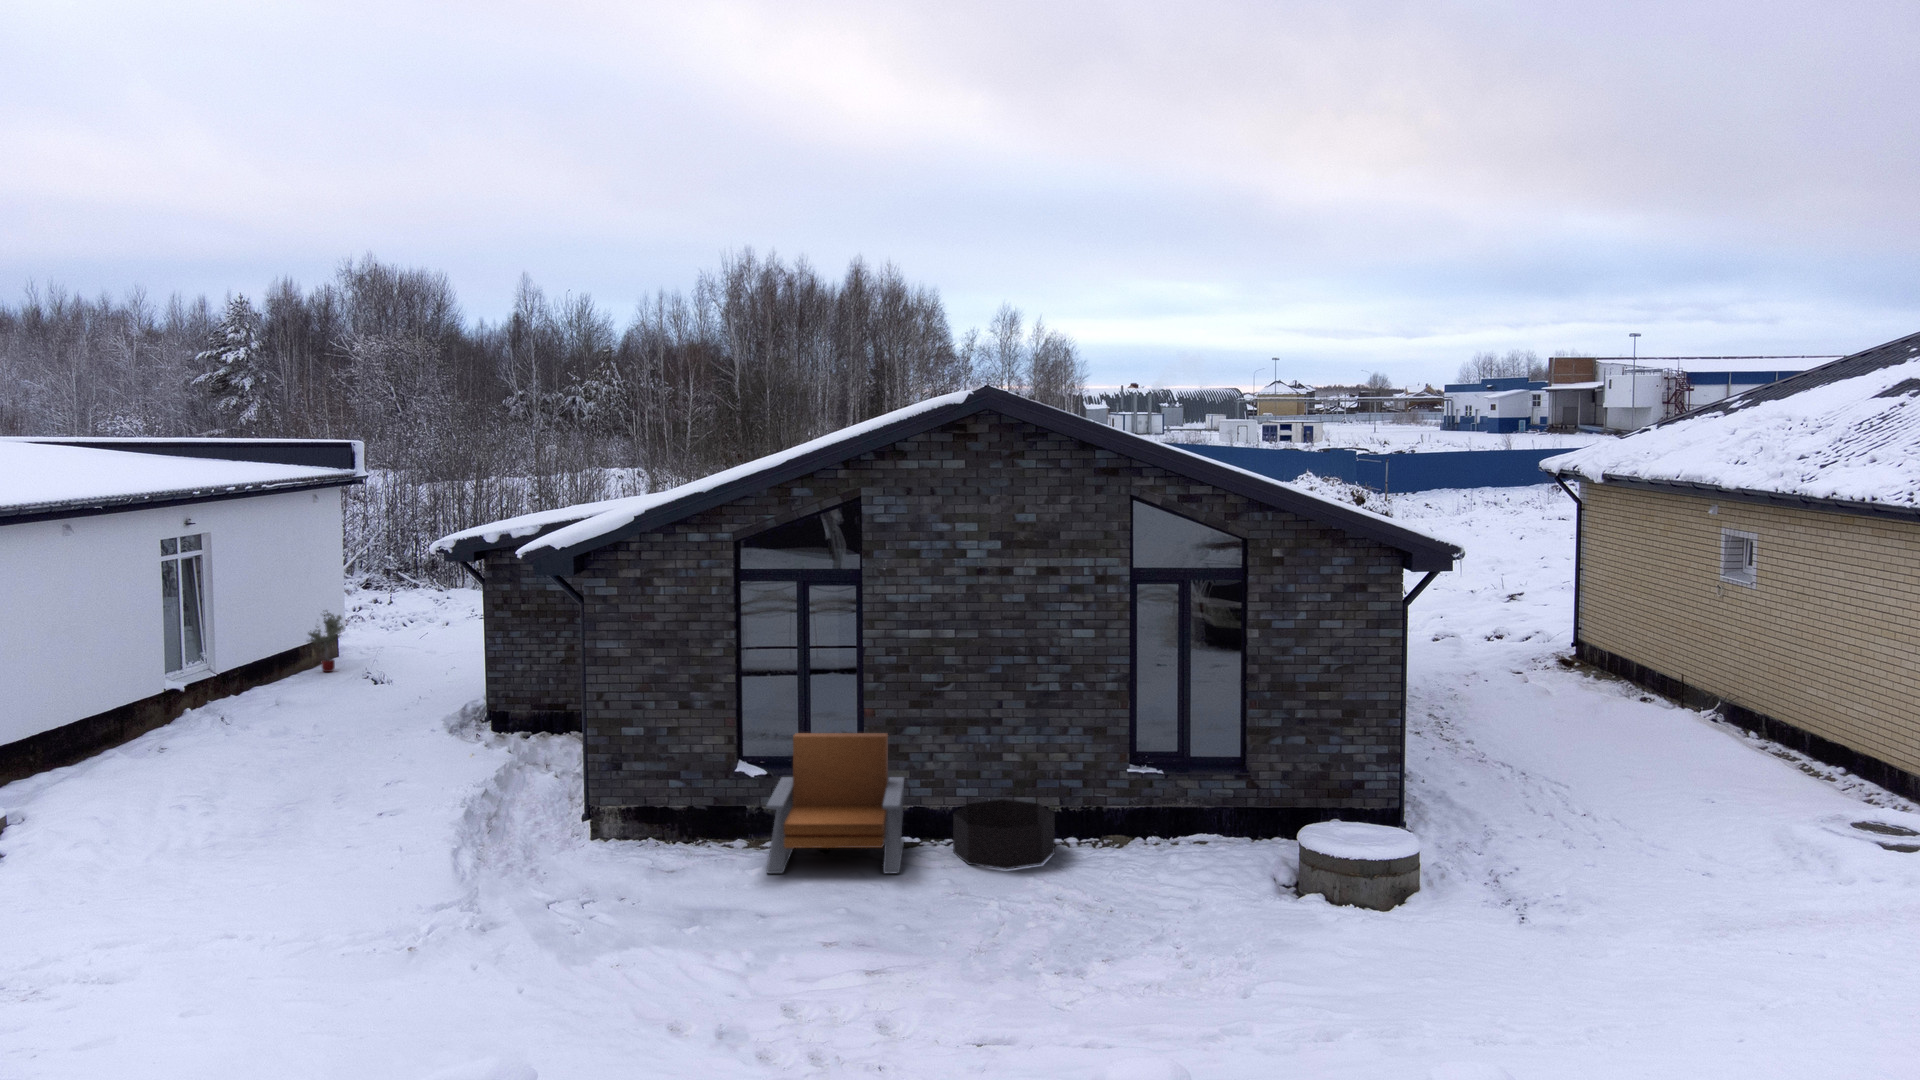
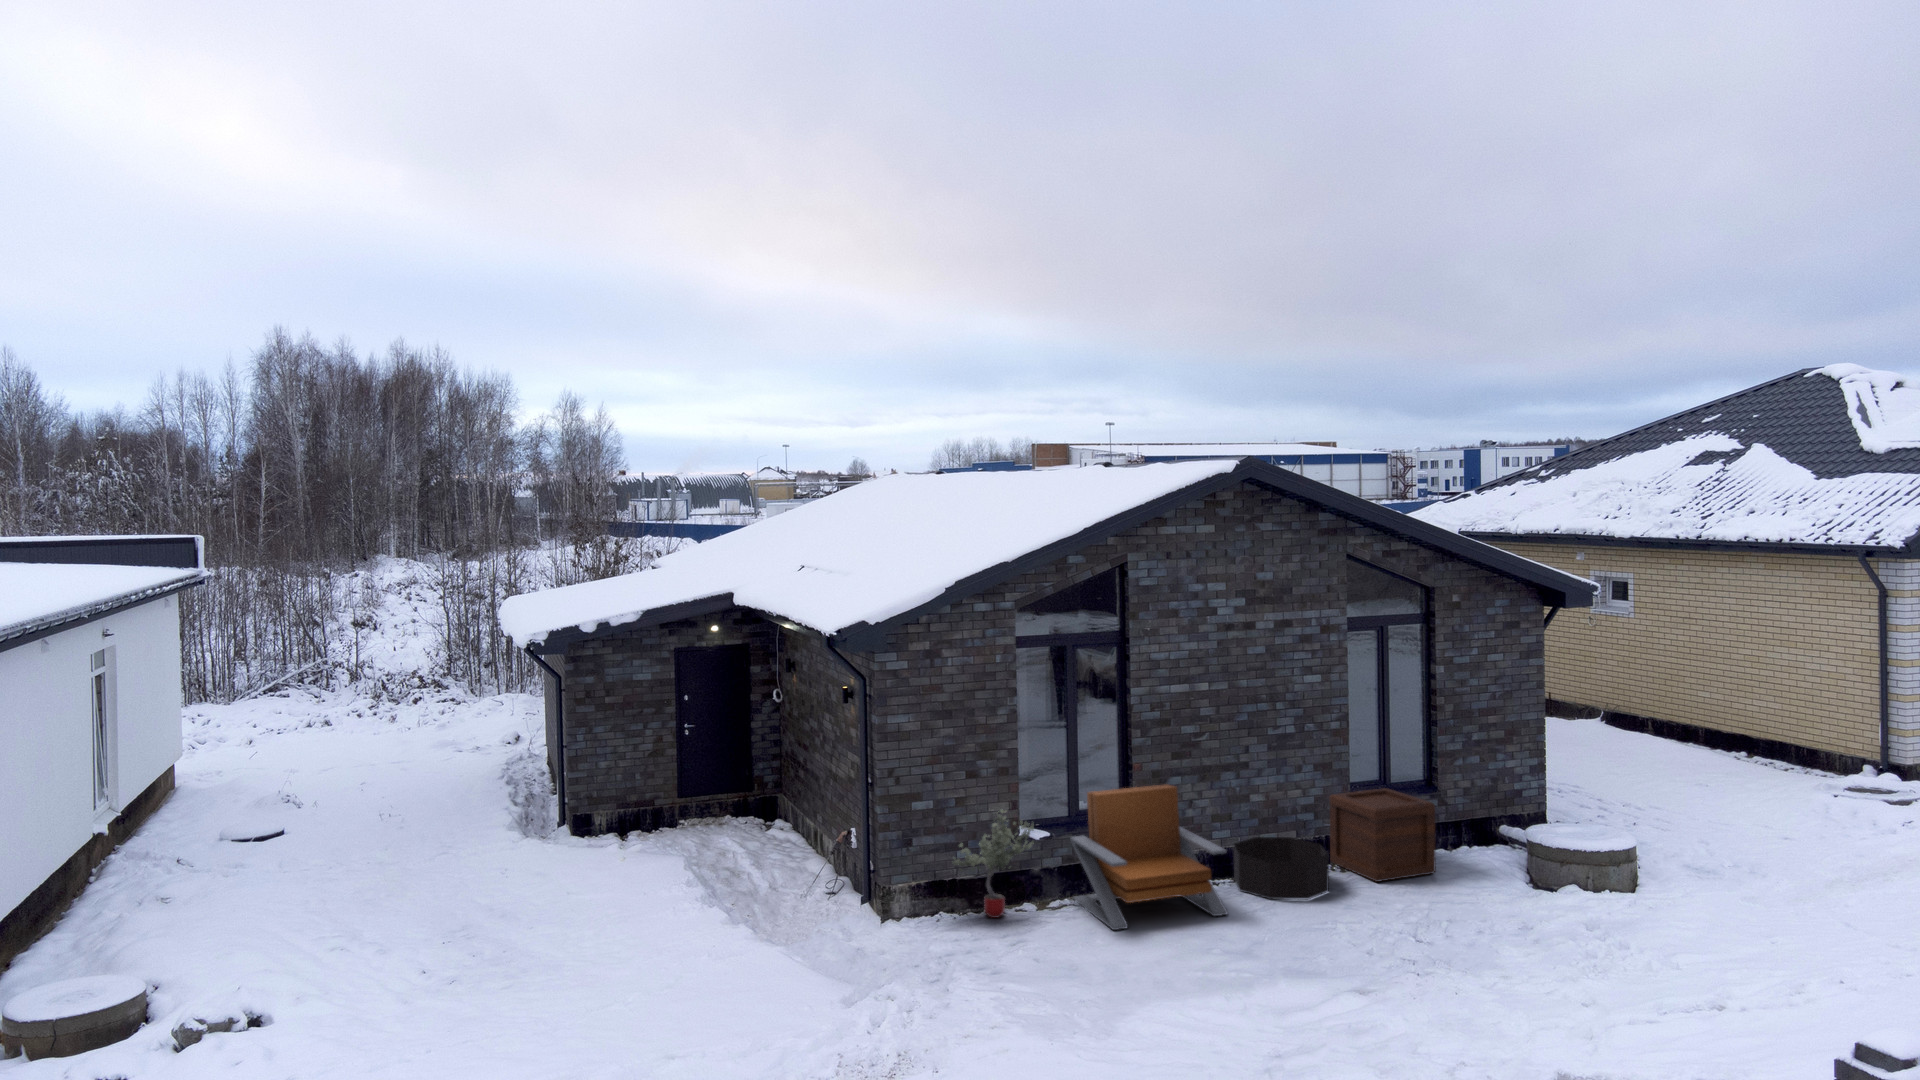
potted tree: present [308,611,343,672] -> present [953,810,1034,918]
wooden crate: none [1096,762,1189,861] -> present [1329,788,1436,882]

